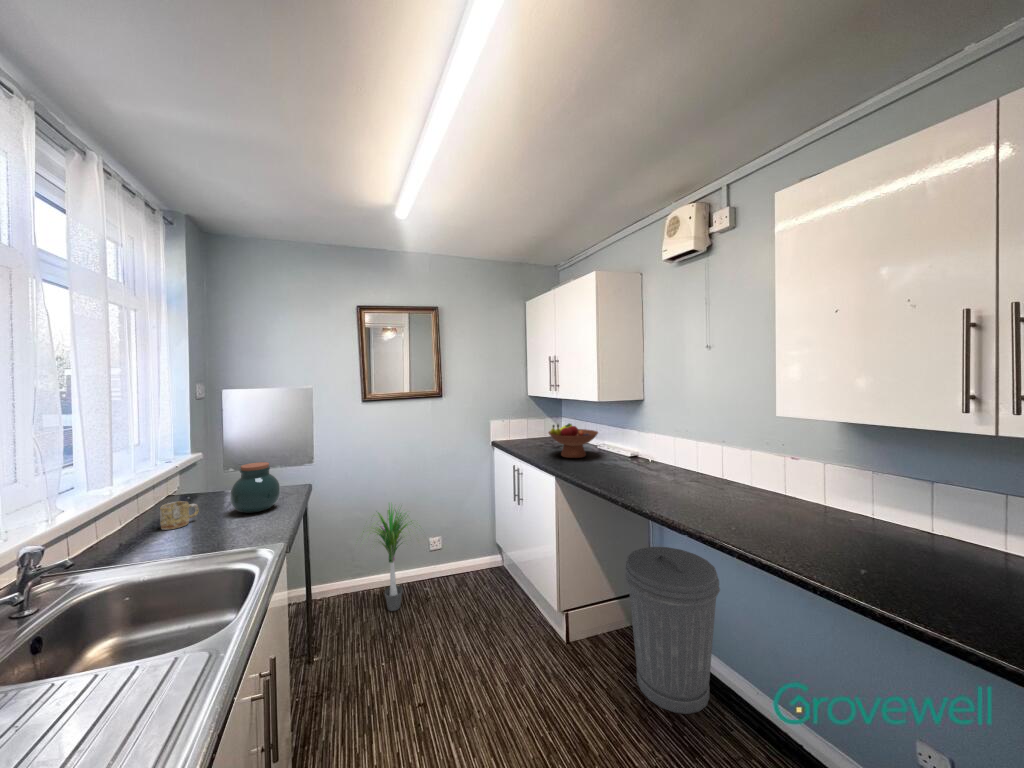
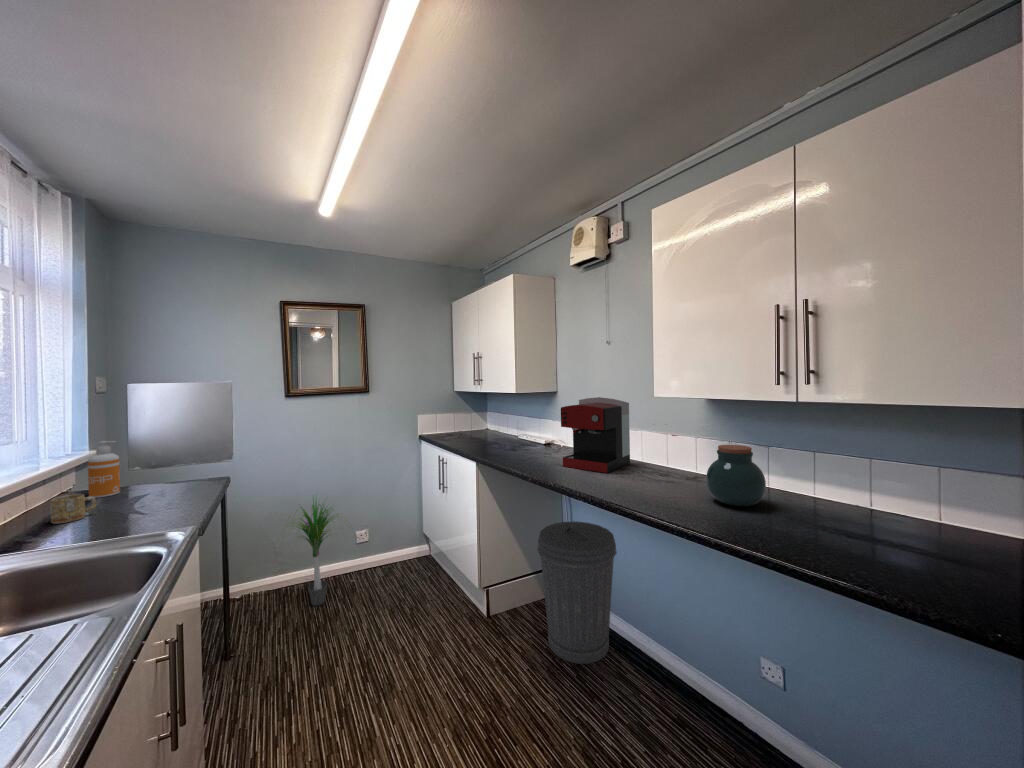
coffee maker: none [654,410,736,500] -> present [561,397,630,473]
fruit bowl: present [548,424,598,458] -> none [473,415,520,447]
soap dispenser: none [192,447,219,501] -> present [88,441,120,498]
jar: present [230,462,280,513] -> present [706,445,766,506]

